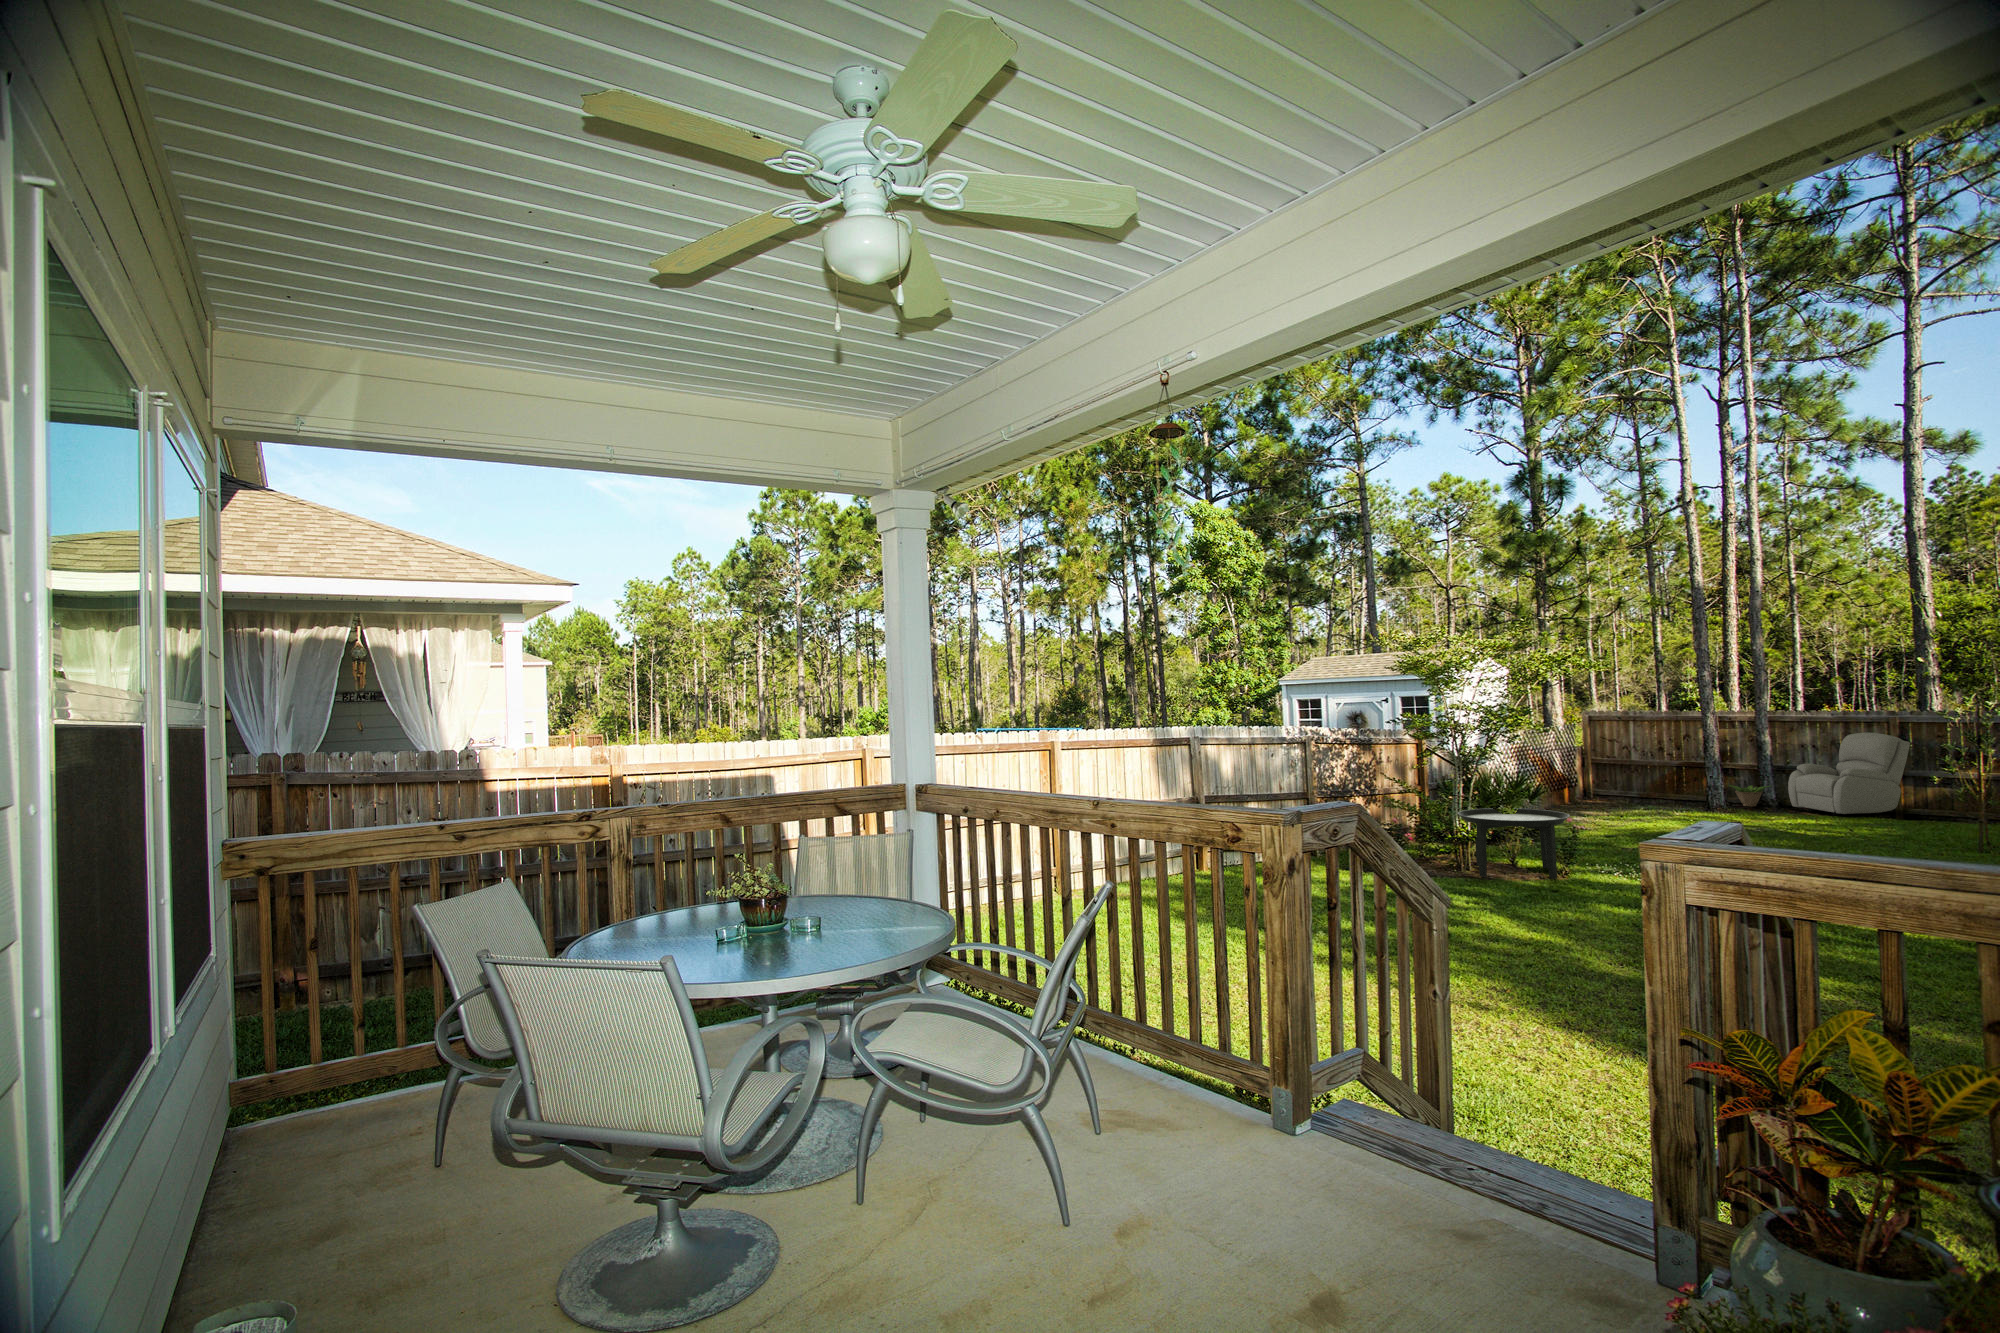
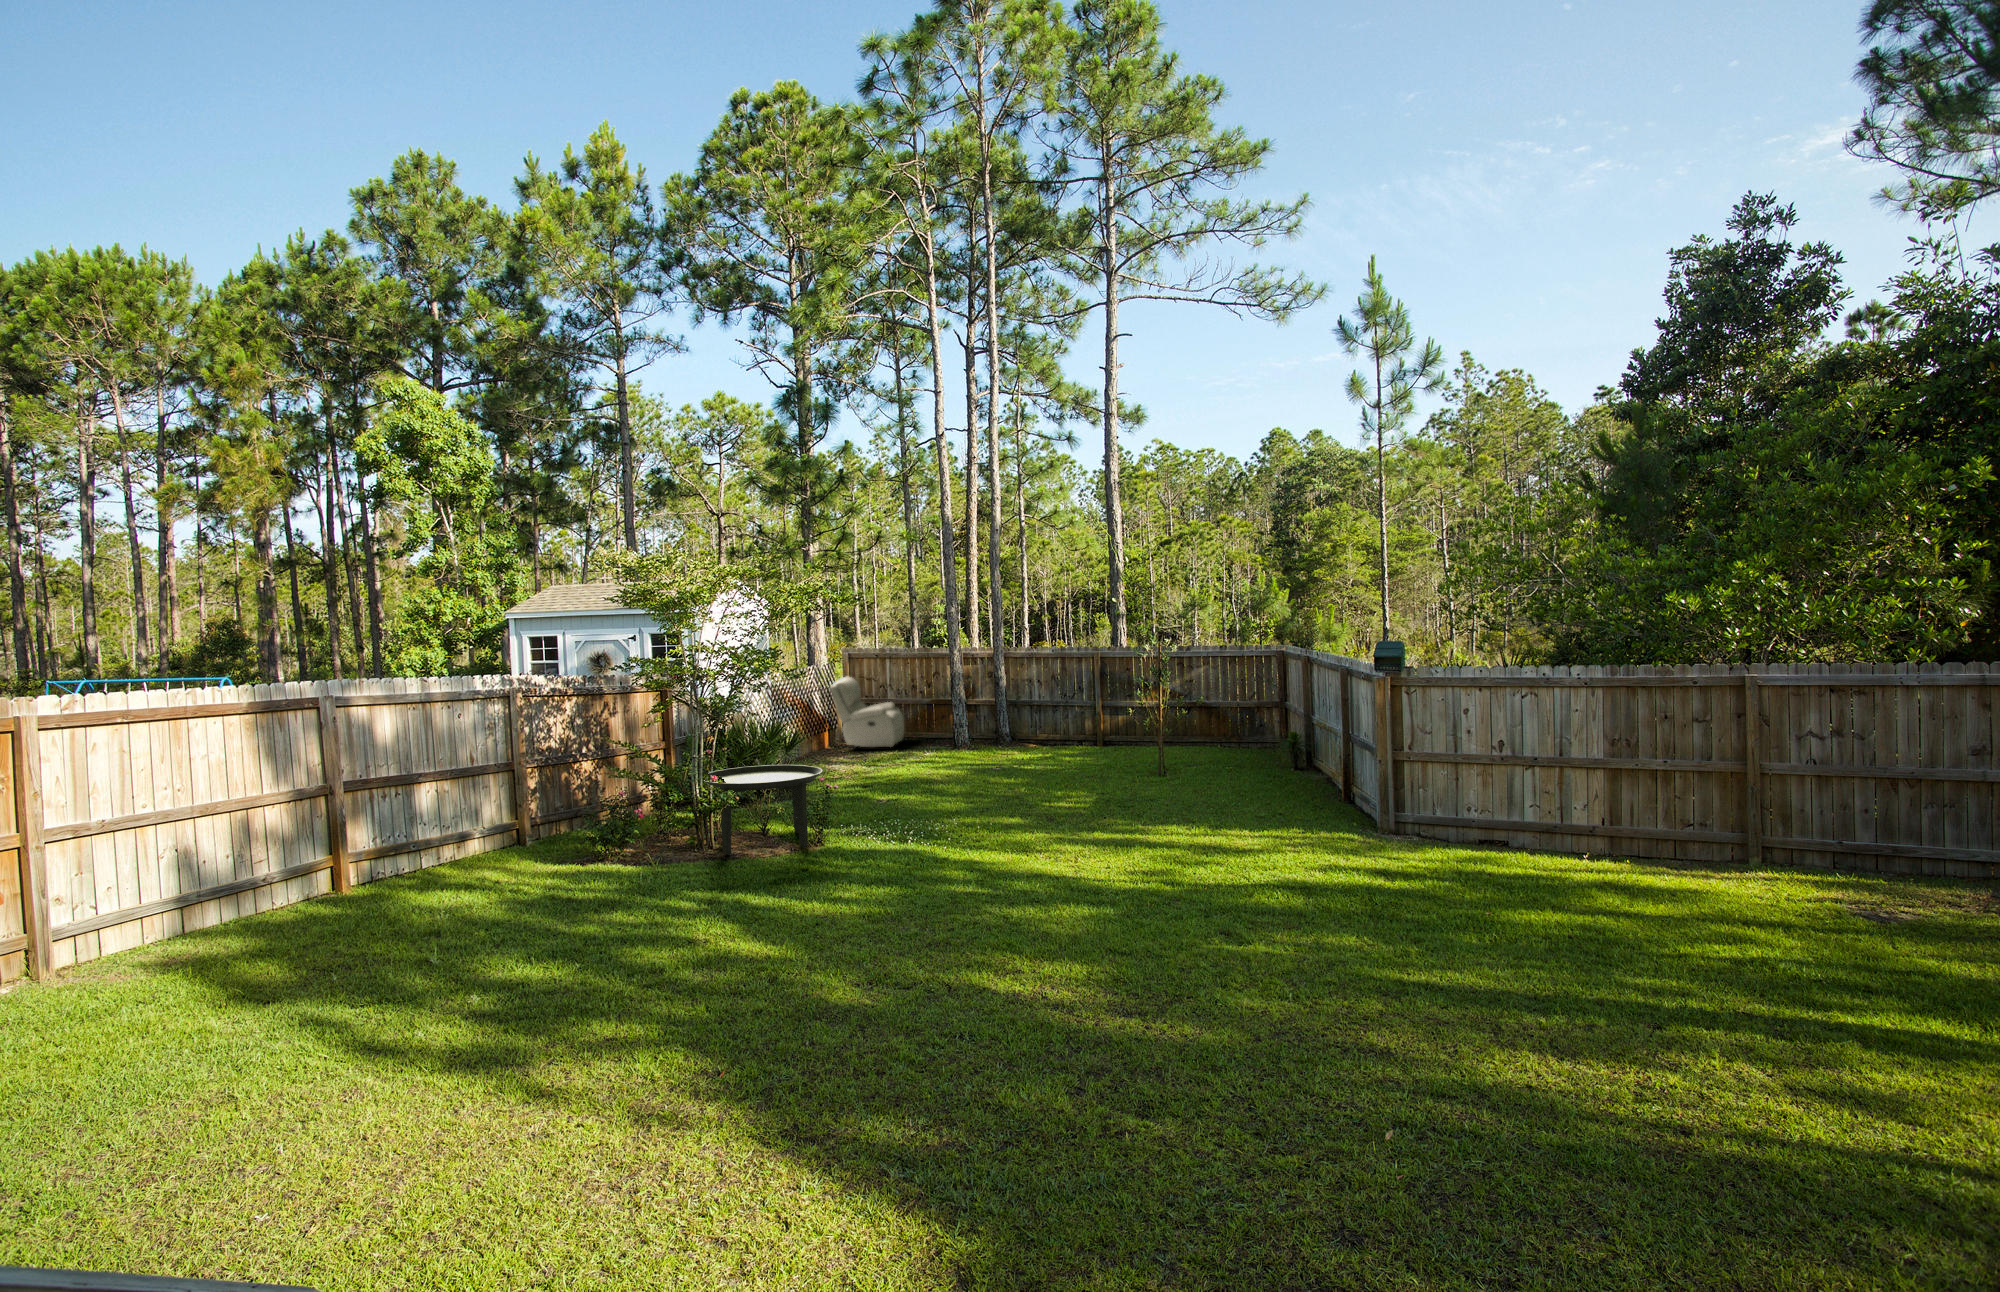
chair: present [1788,733,1910,815] -> present [830,677,904,748]
decorative plant: present [1730,785,1770,806] -> none [966,719,1003,740]

